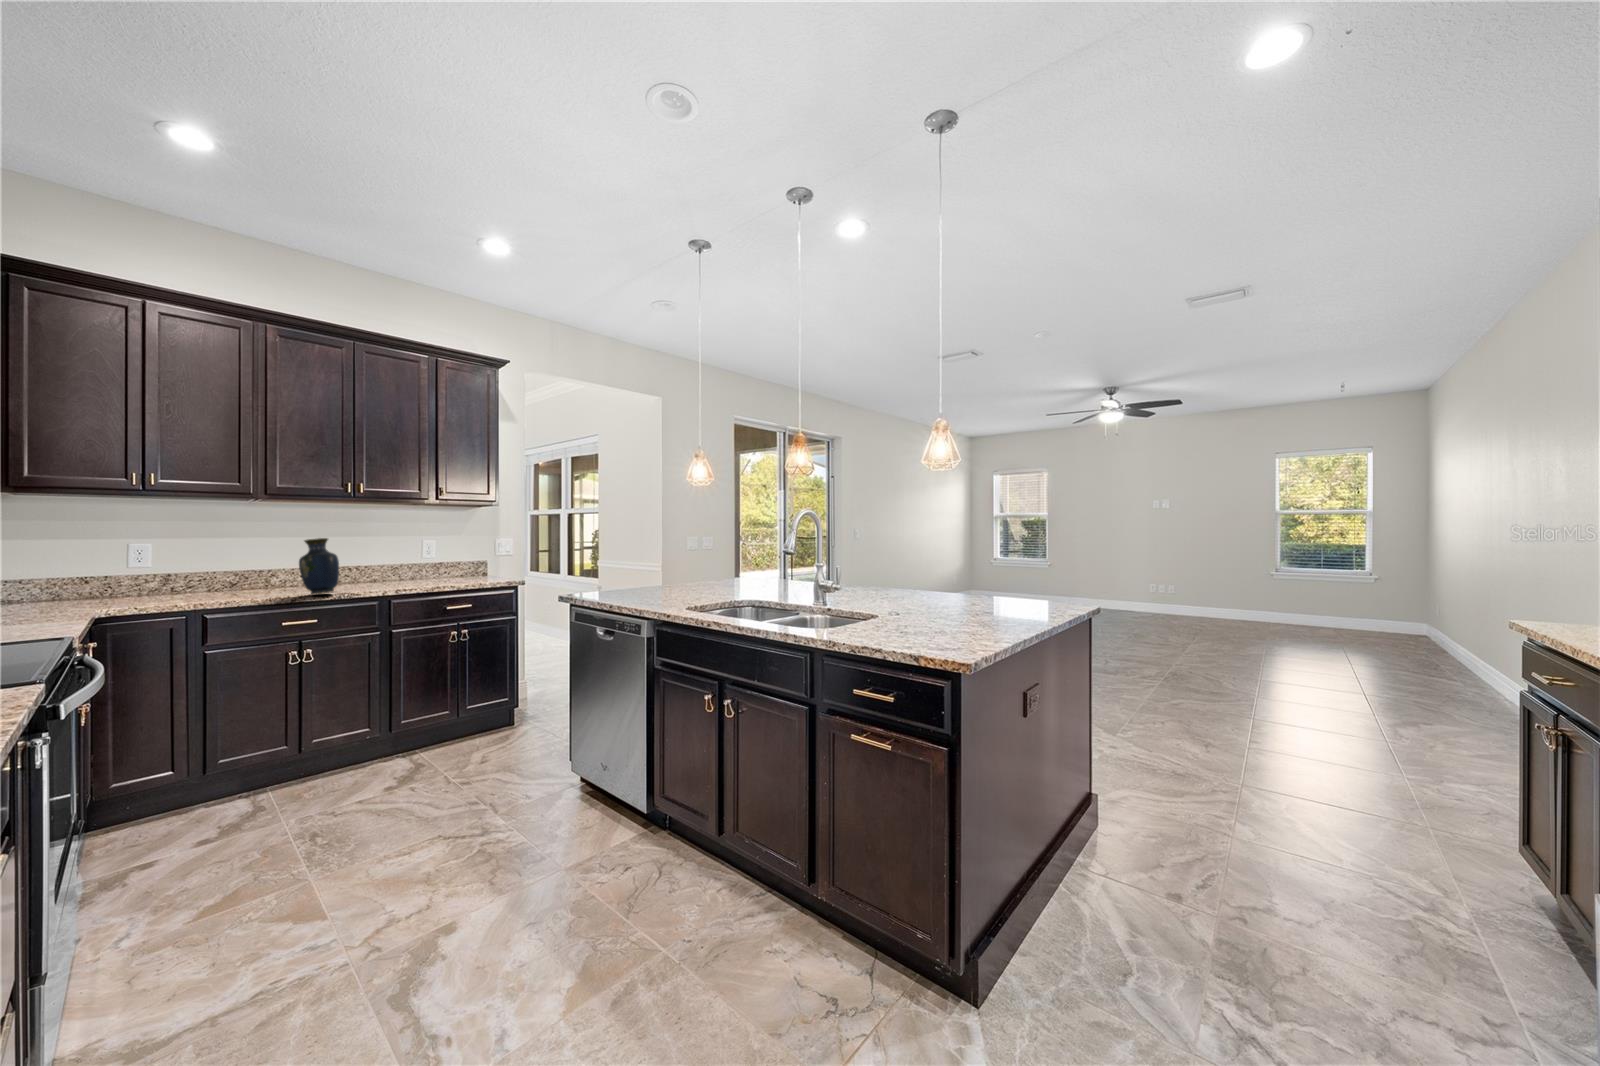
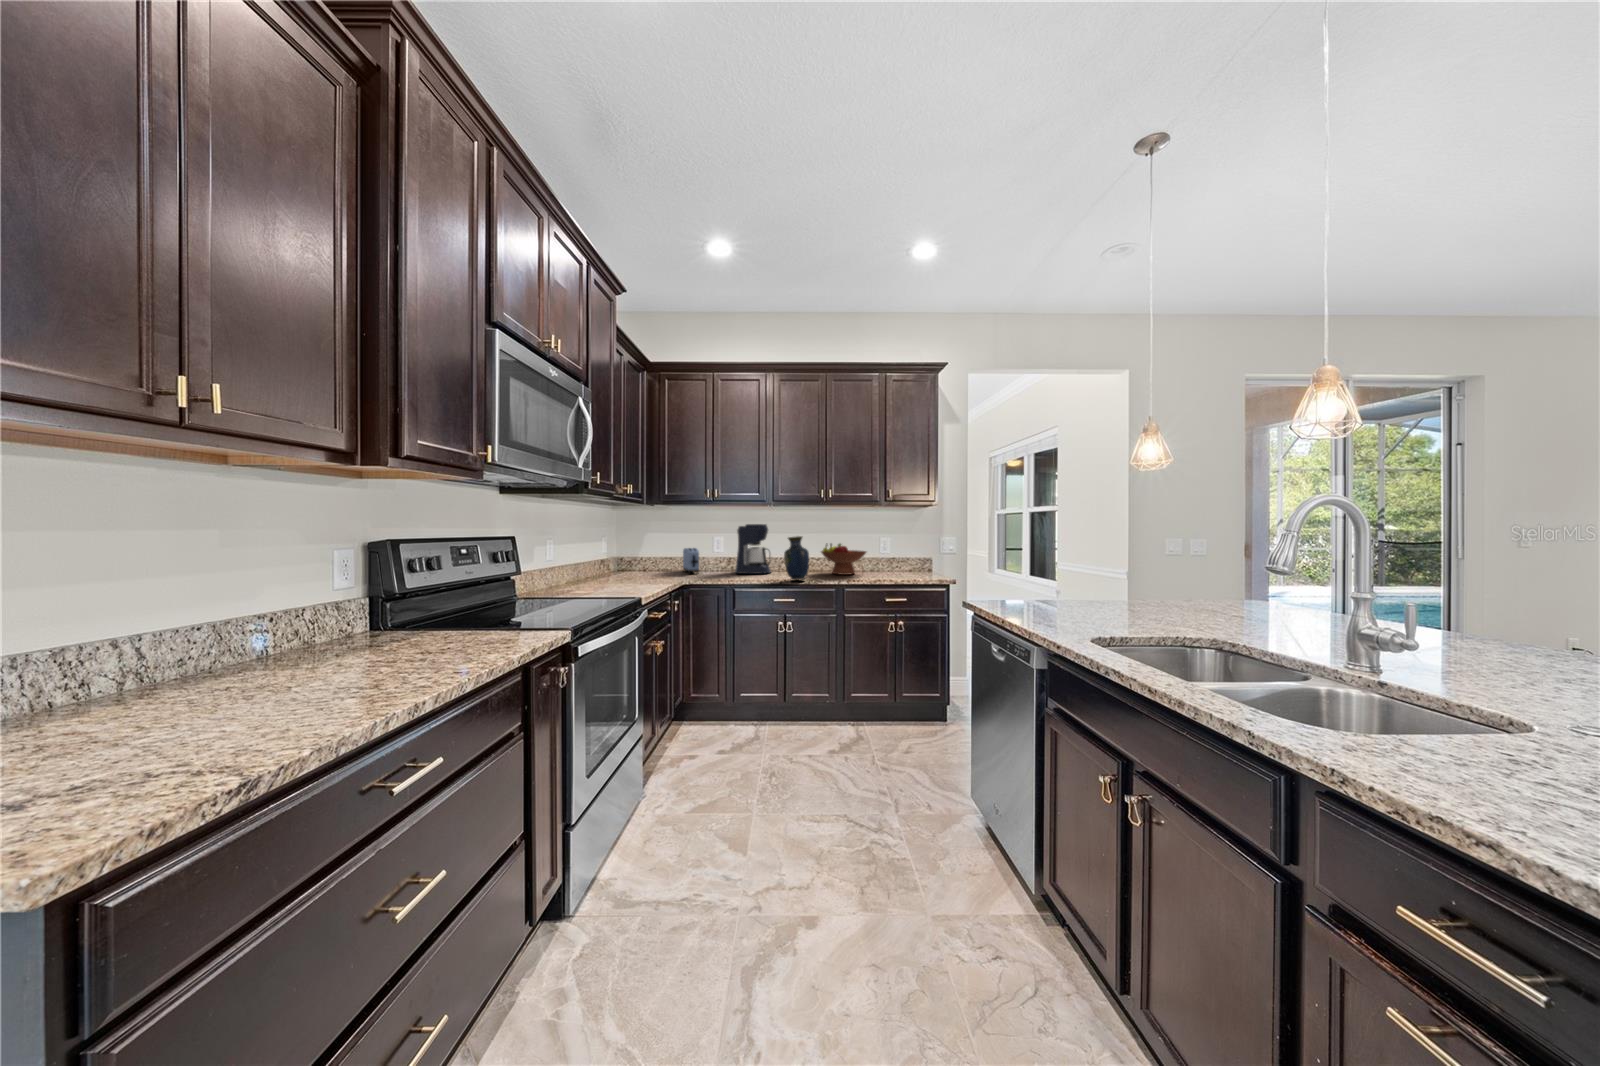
coffee maker: none [194,523,262,593] -> present [735,524,771,574]
fruit bowl: none [345,546,414,584] -> present [821,544,866,575]
toaster: none [72,559,120,599] -> present [683,548,699,574]

